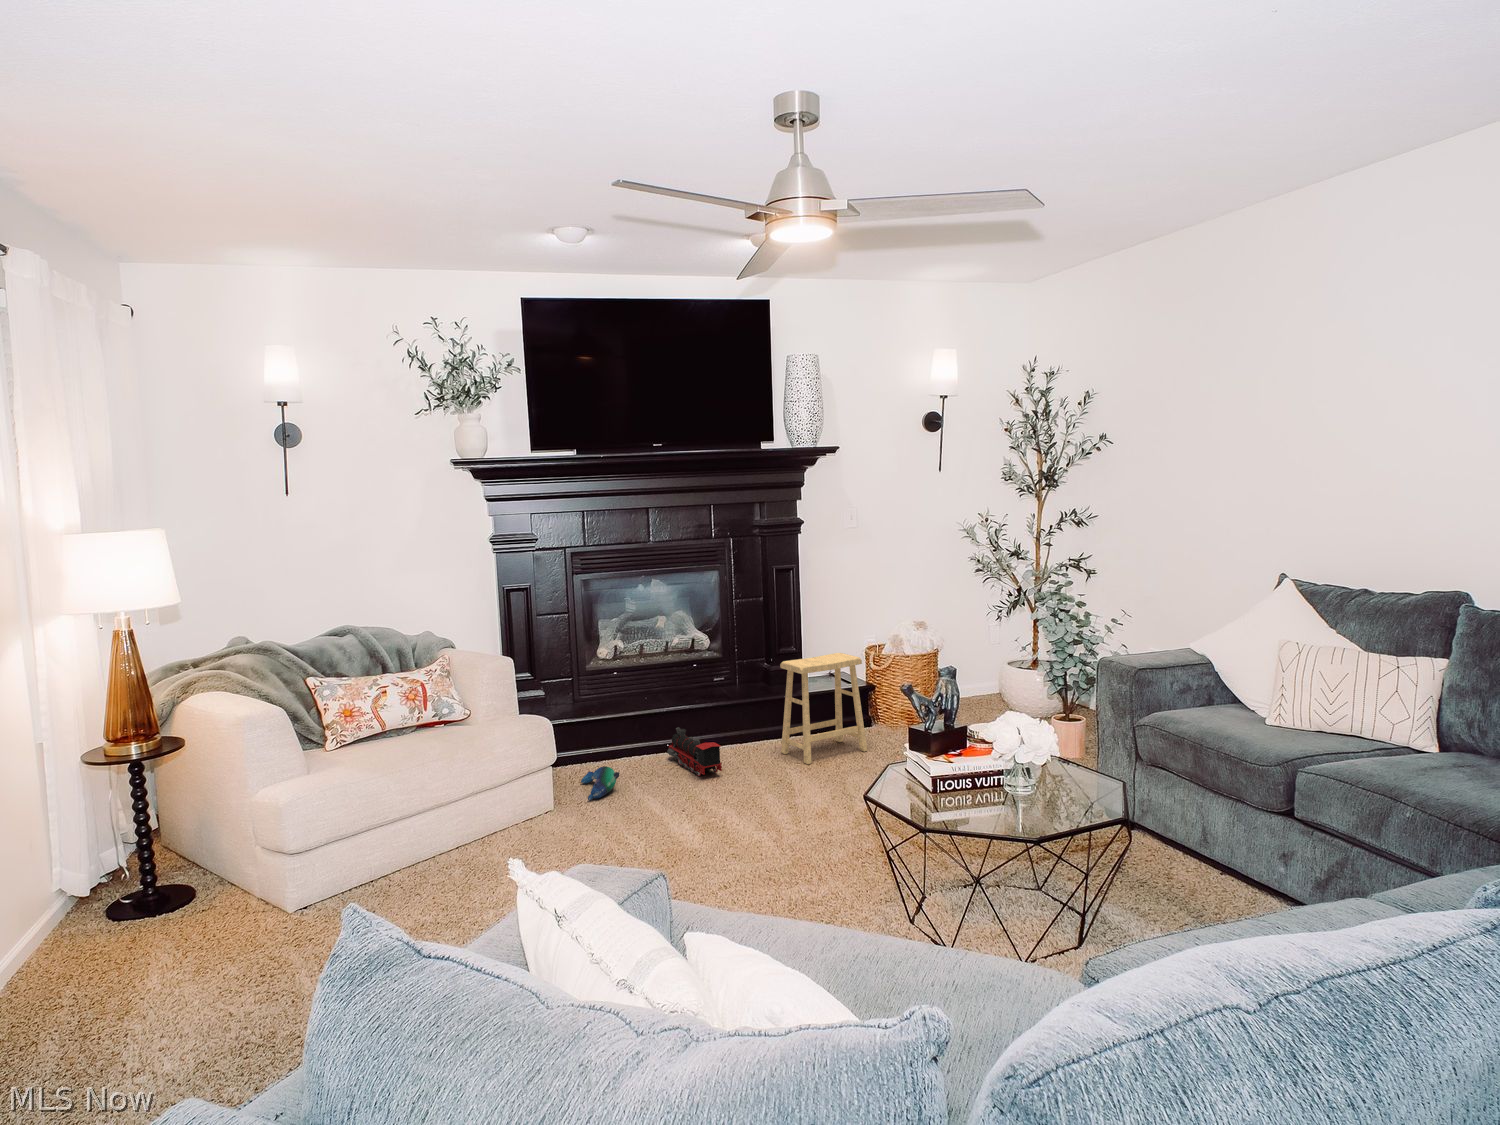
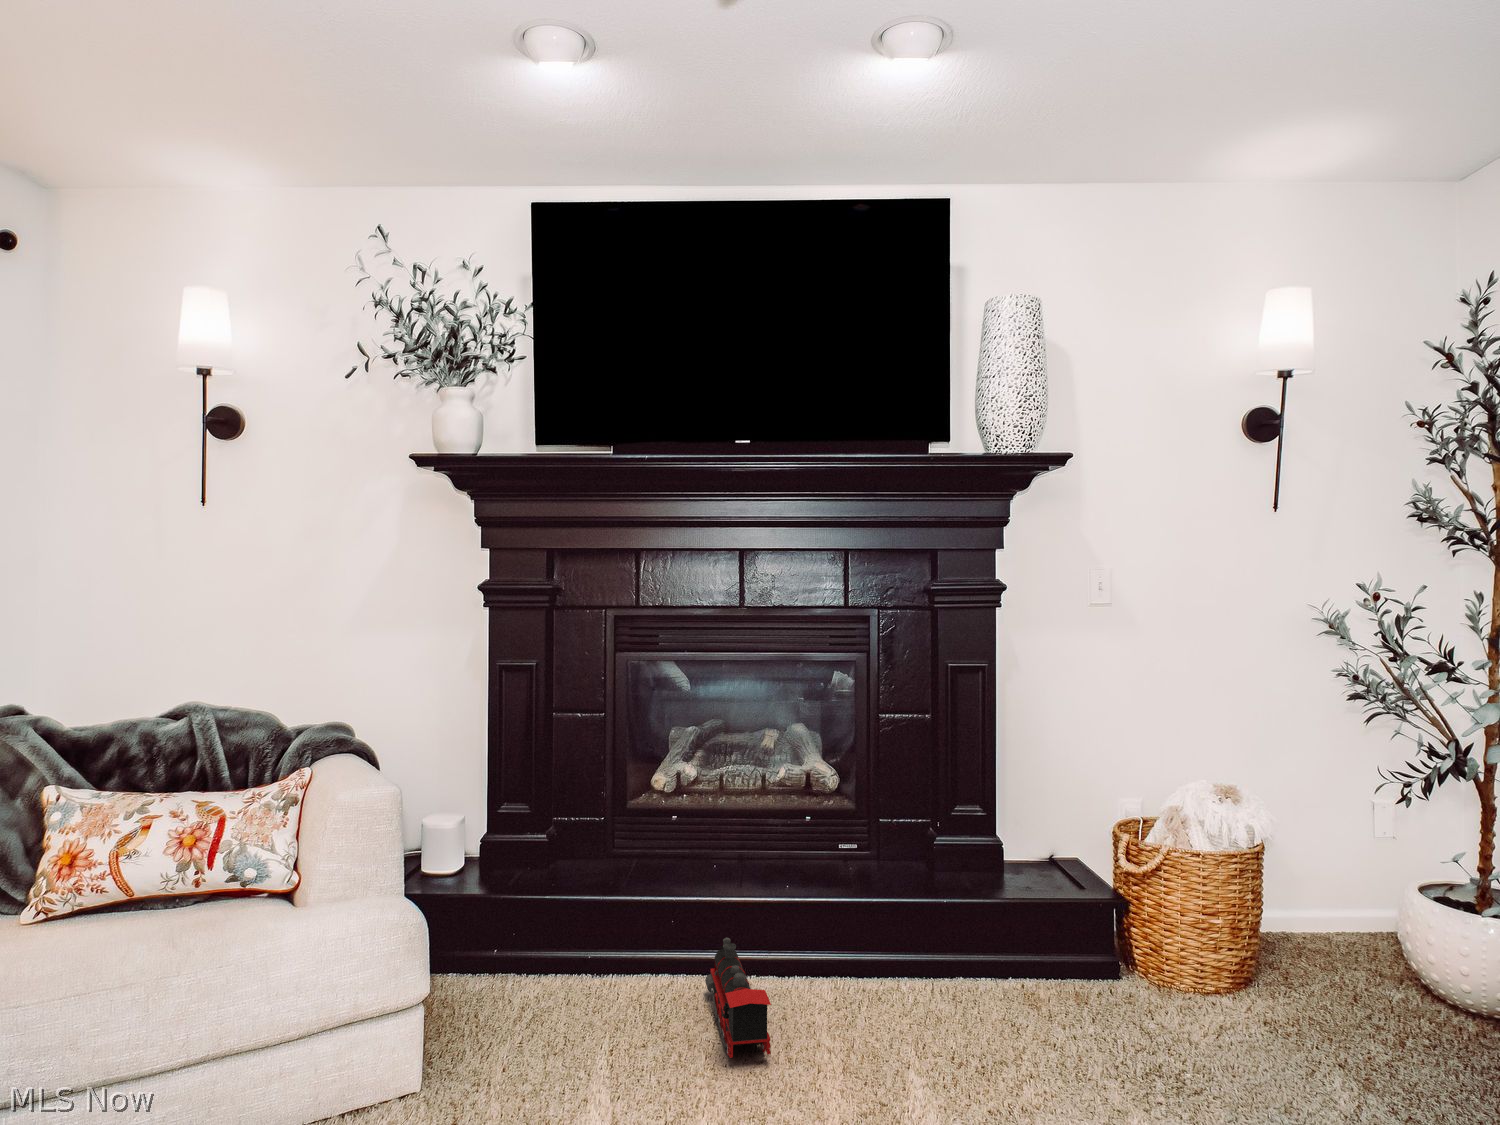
footstool: present [780,653,867,764] -> none [914,835,1092,1067]
plush toy: present [581,766,620,800] -> none [489,1006,569,1081]

